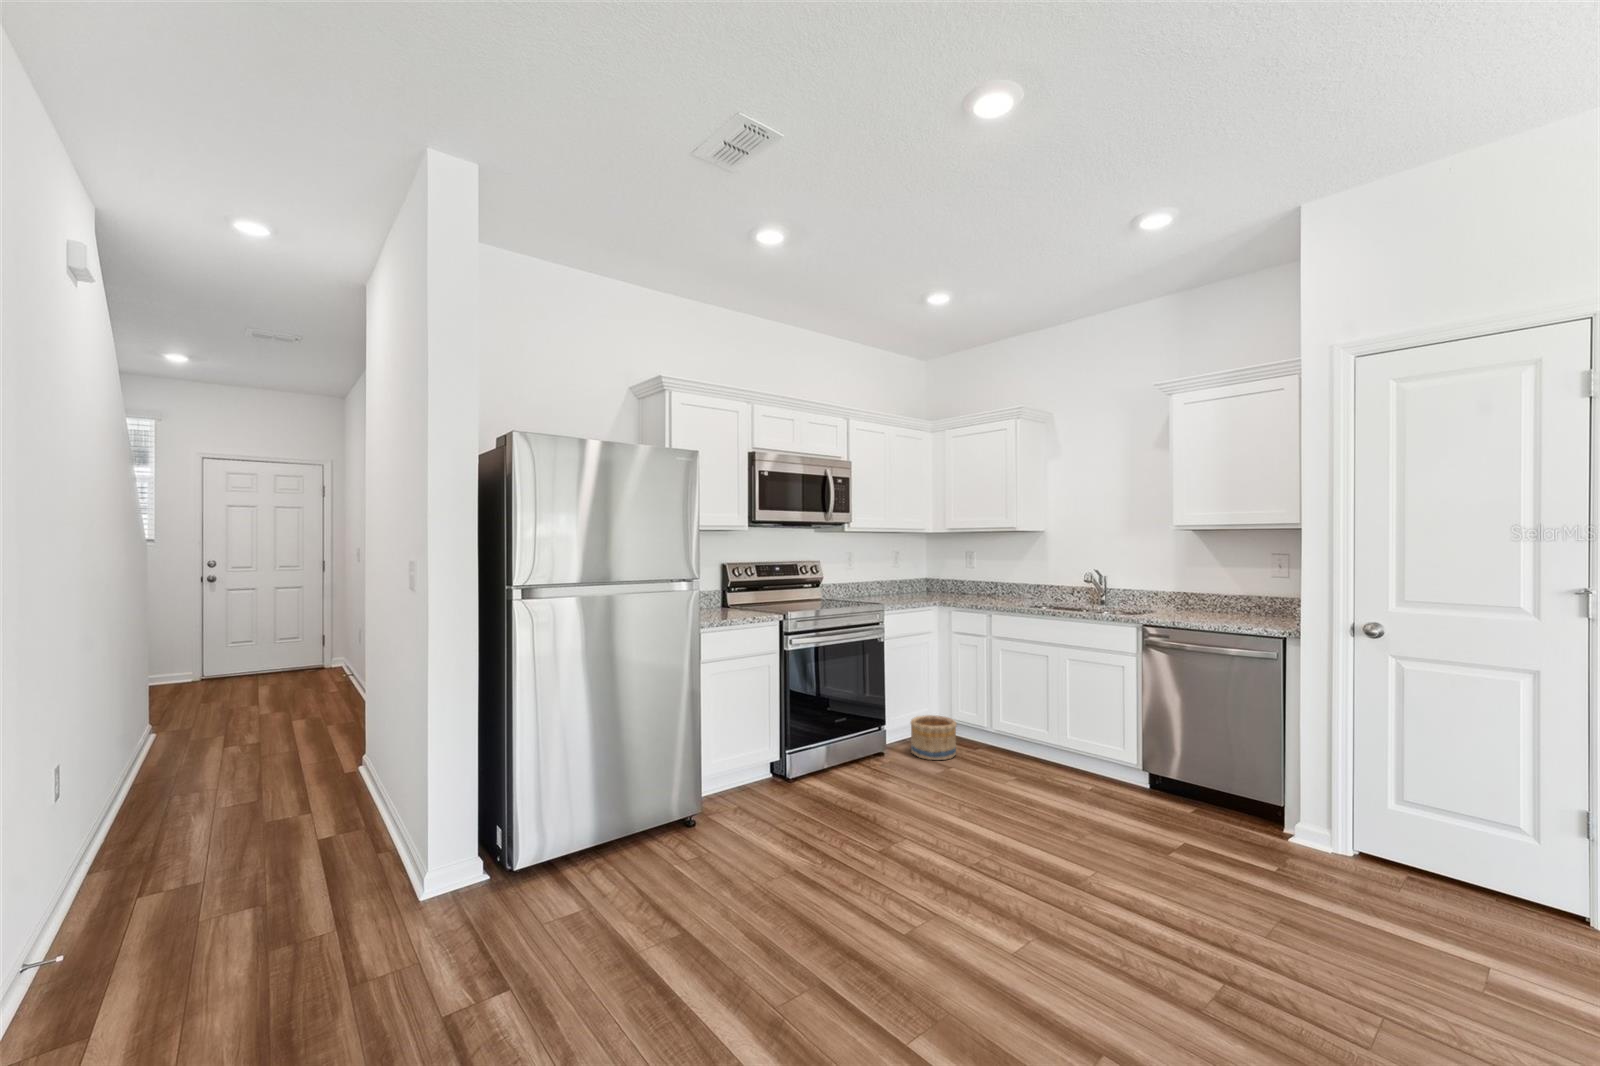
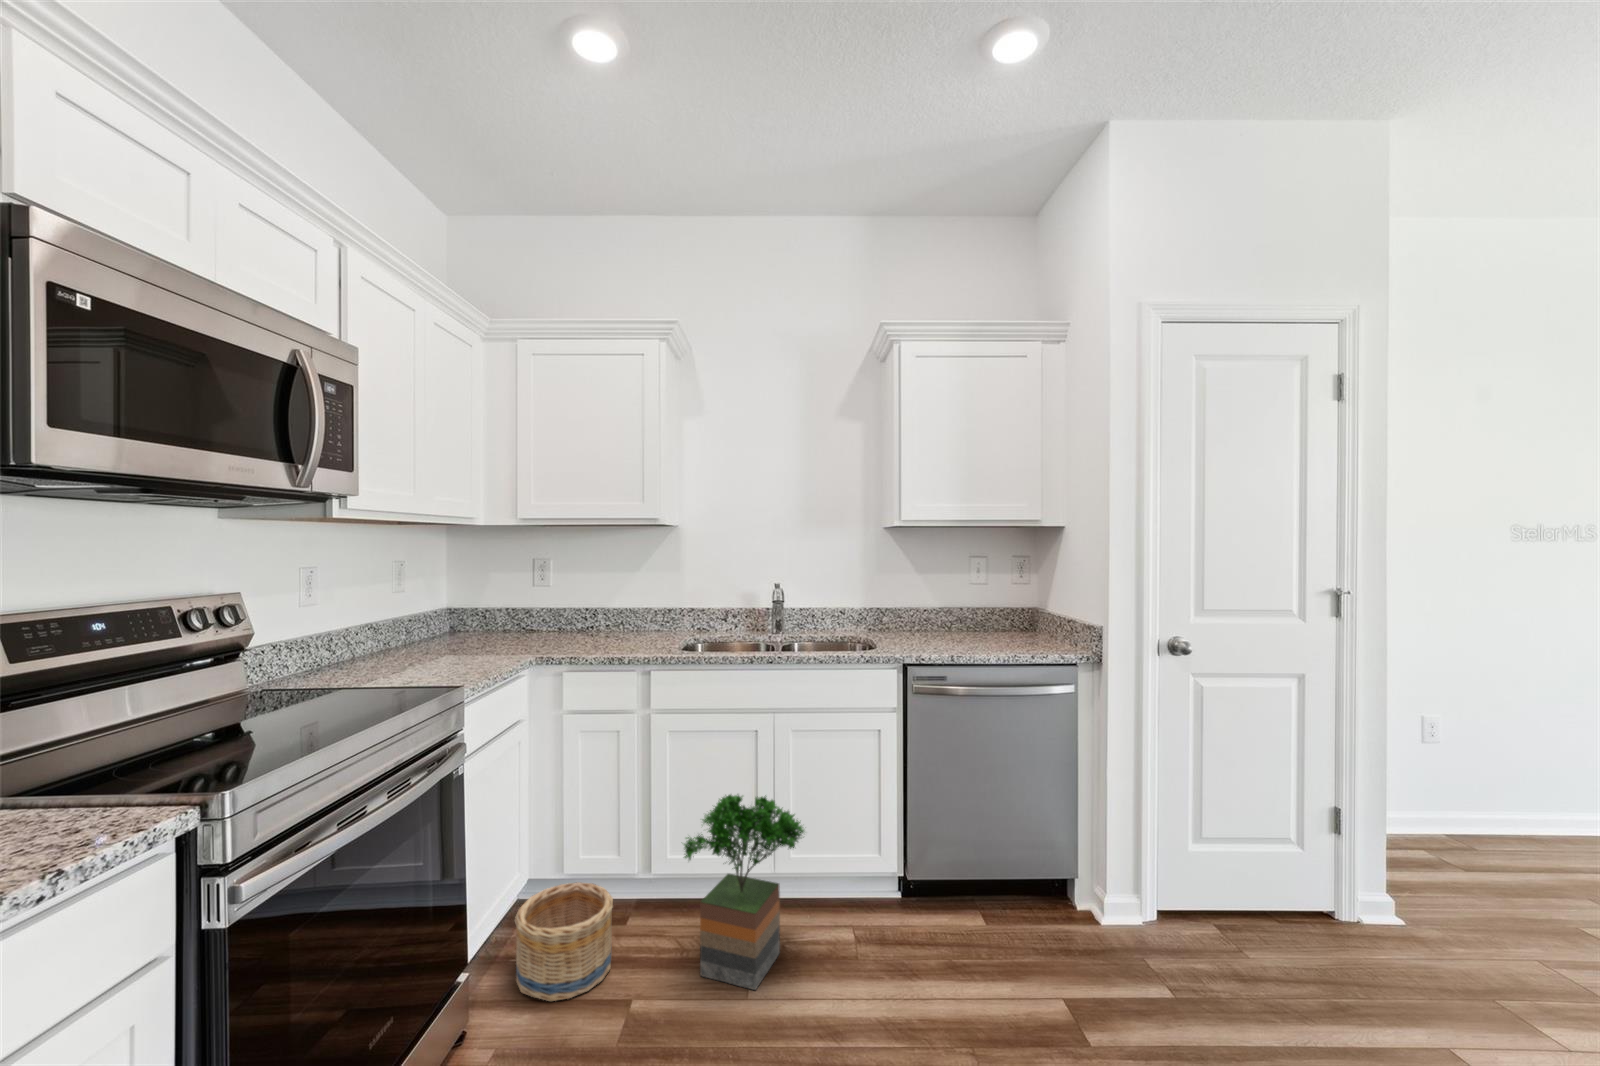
potted tree: none [980,683,1053,782] -> present [684,795,804,990]

